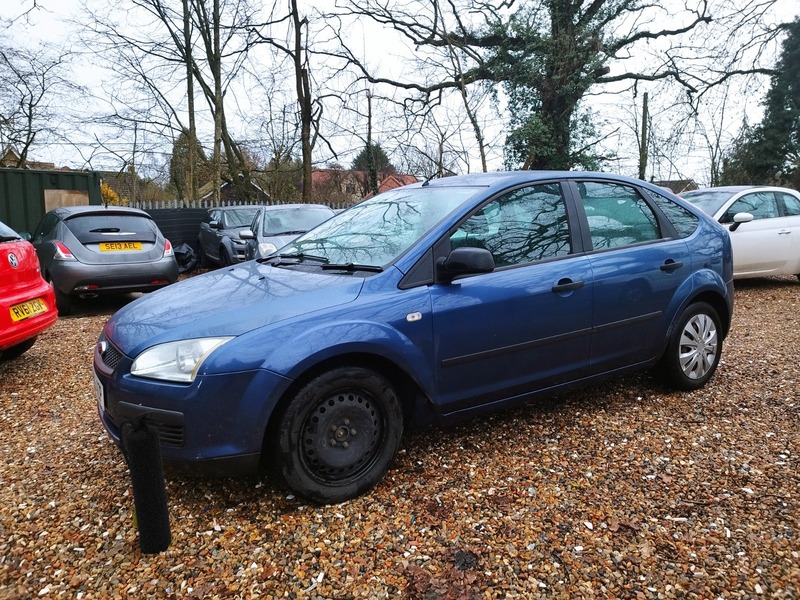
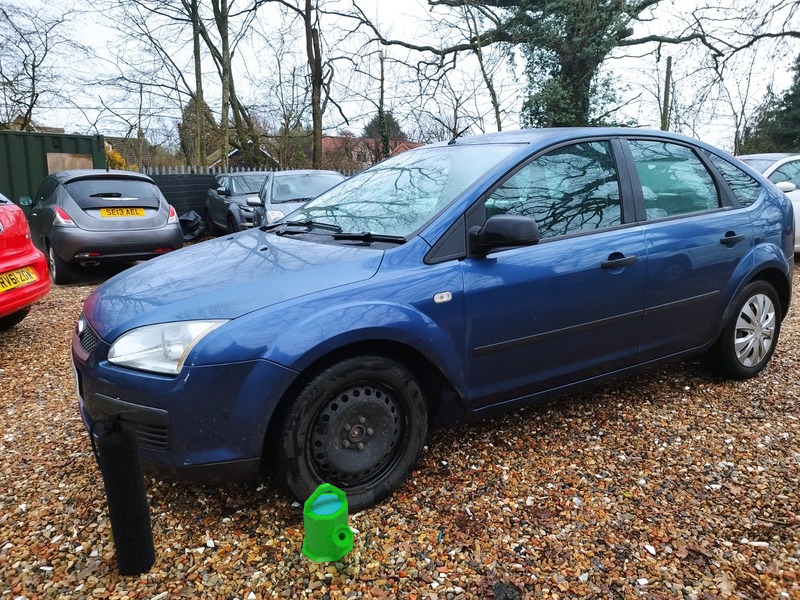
watering can: none [296,473,339,540] -> present [302,483,353,562]

